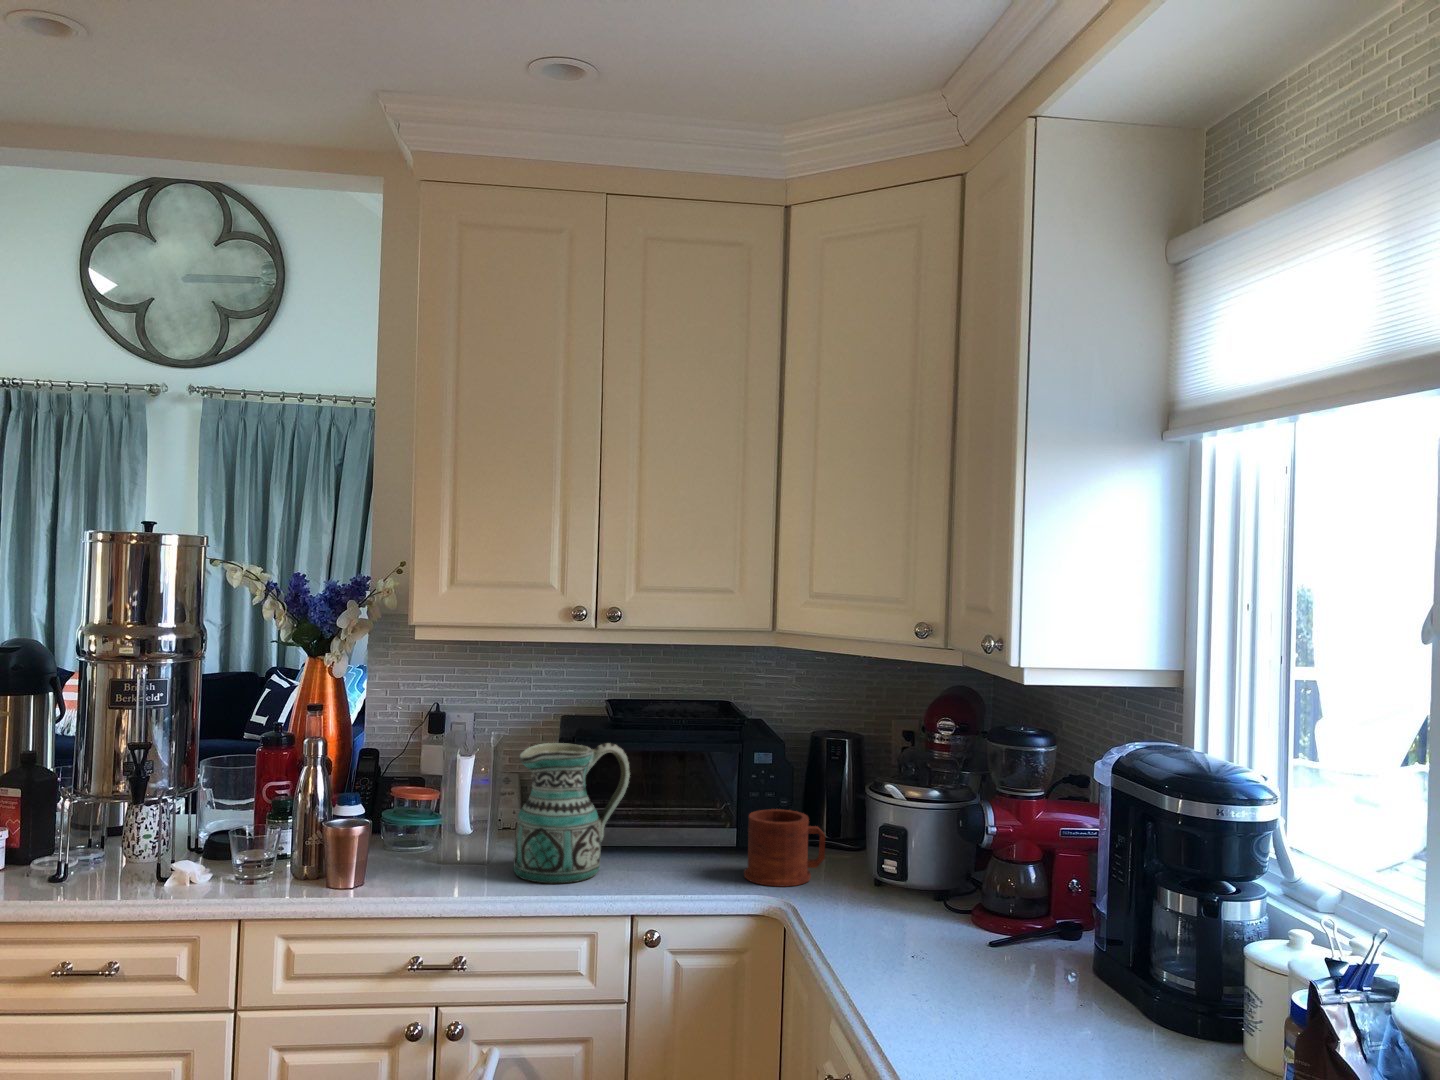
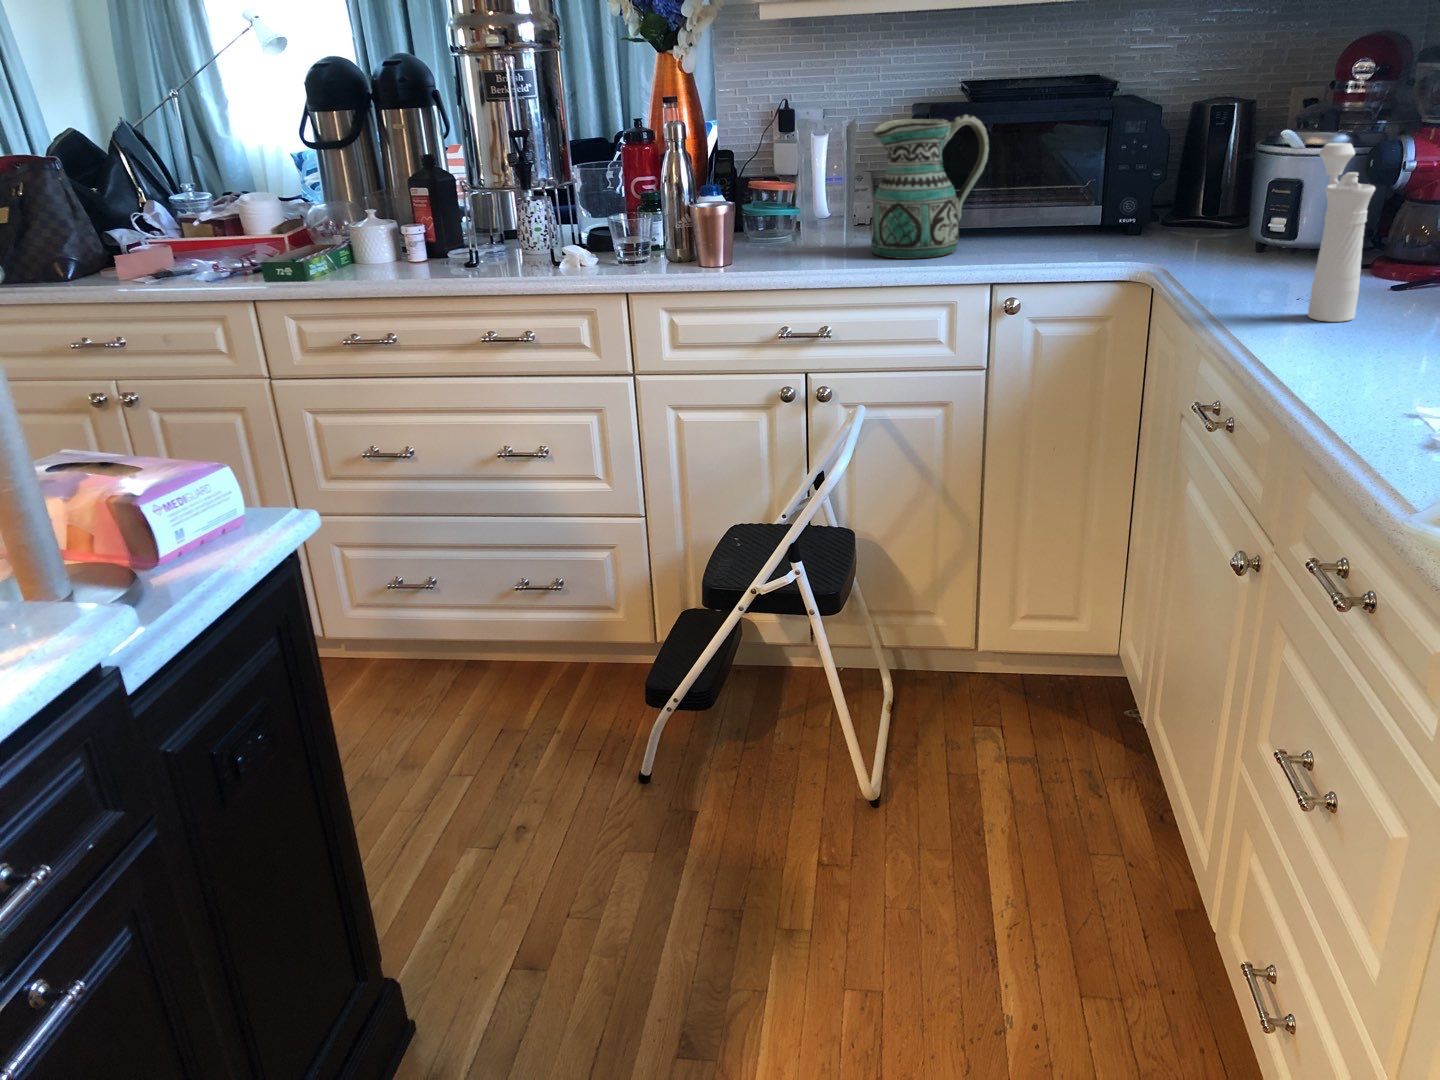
mug: present [744,809,825,887] -> none [1110,179,1205,255]
pepper mill: none [917,820,967,998] -> present [1308,143,1375,322]

